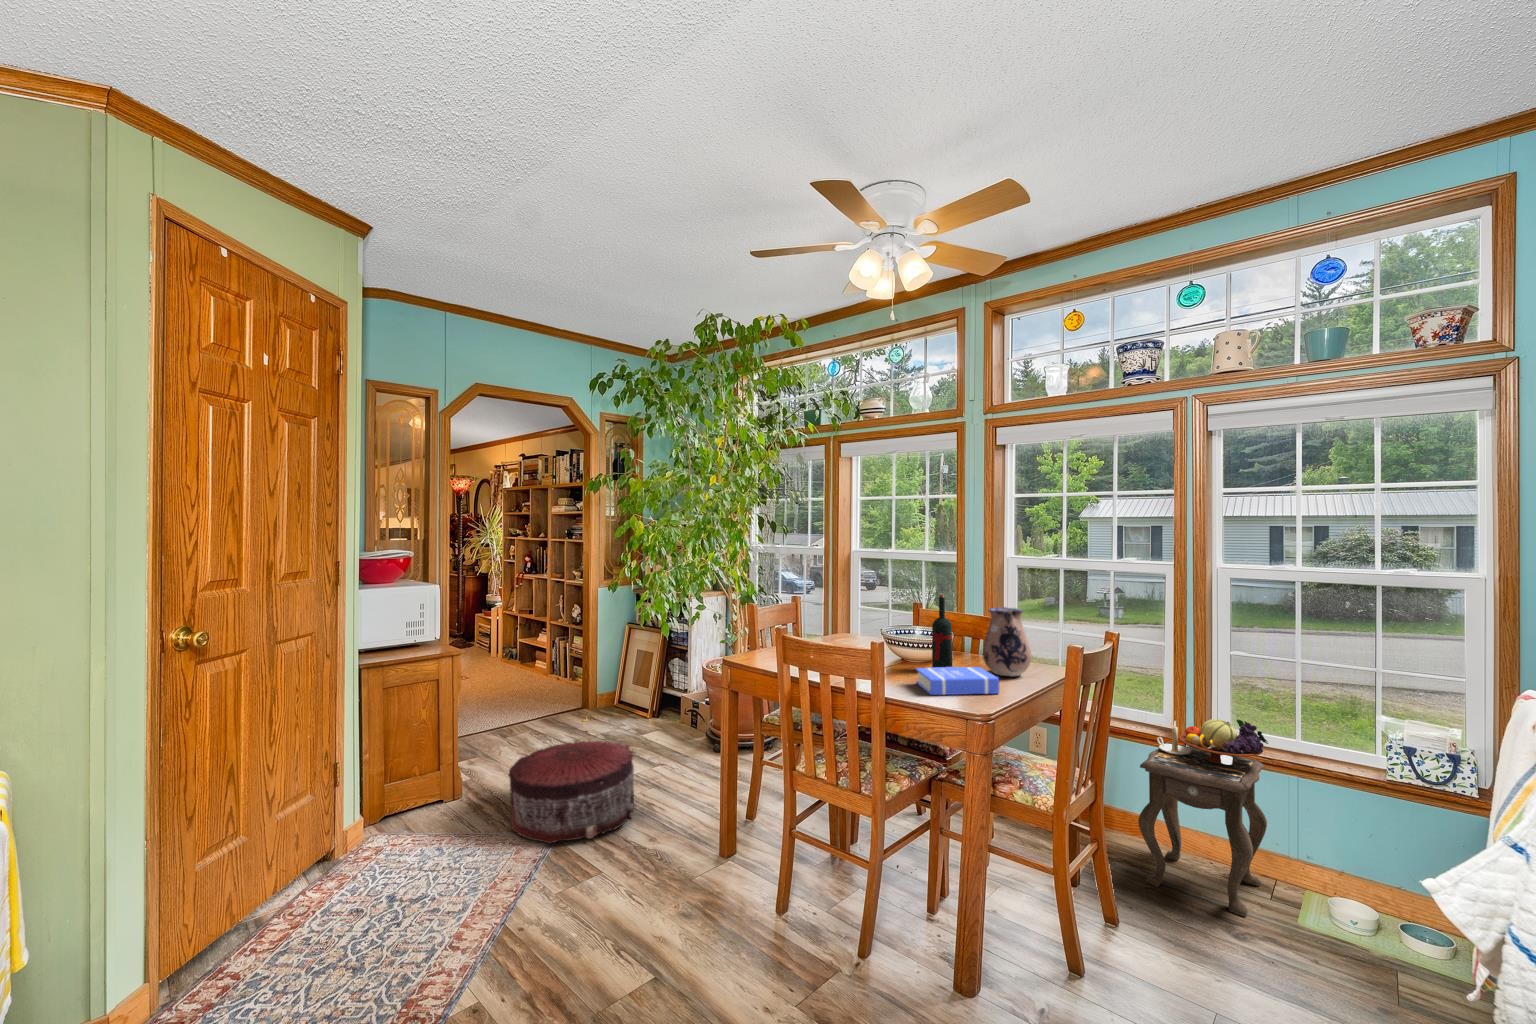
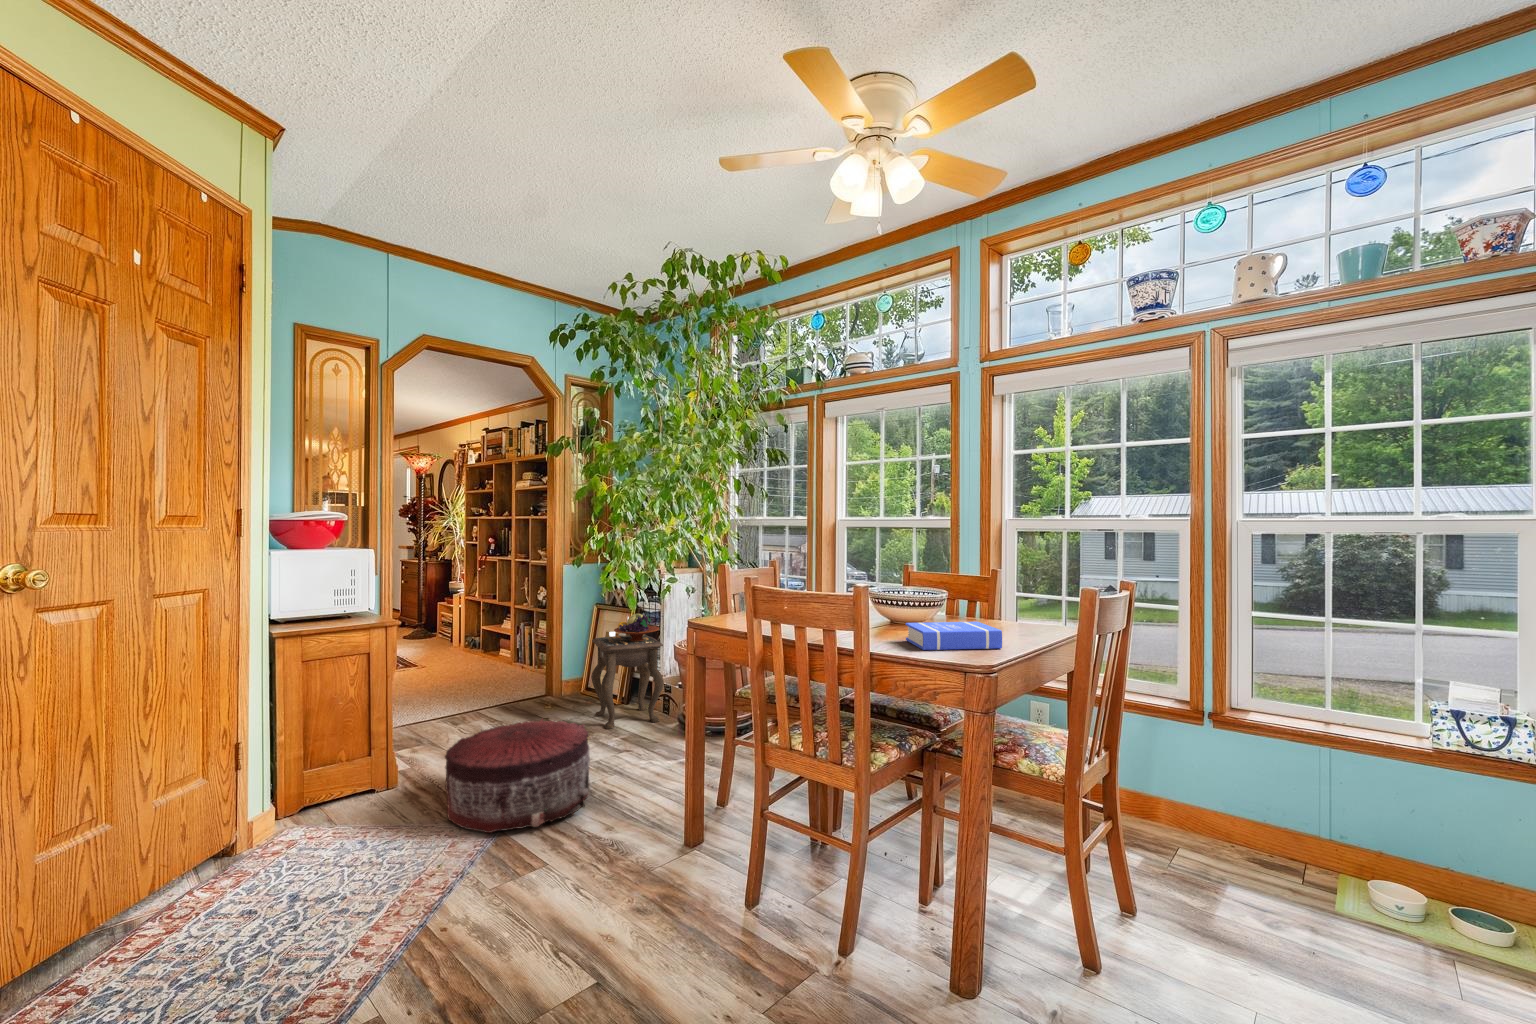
wine bottle: present [932,594,952,668] -> none [923,544,946,631]
ceramic pitcher: present [983,607,1031,677] -> none [981,558,1036,634]
side table: present [1138,719,1268,917] -> present [591,614,664,729]

